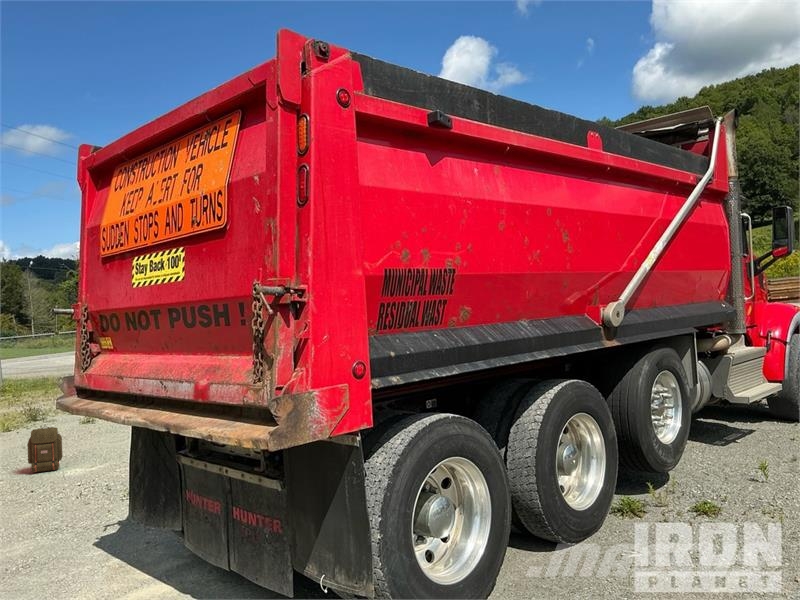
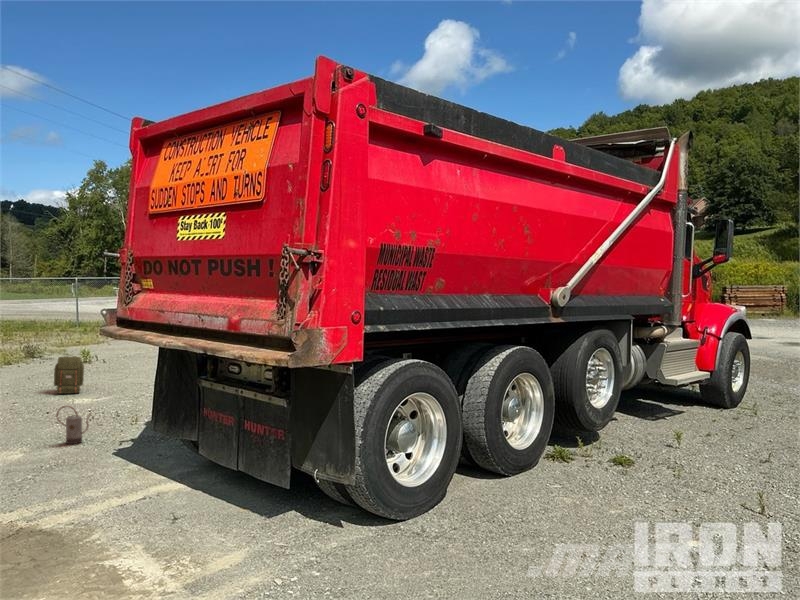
watering can: none [15,495,58,542] -> present [56,406,91,444]

